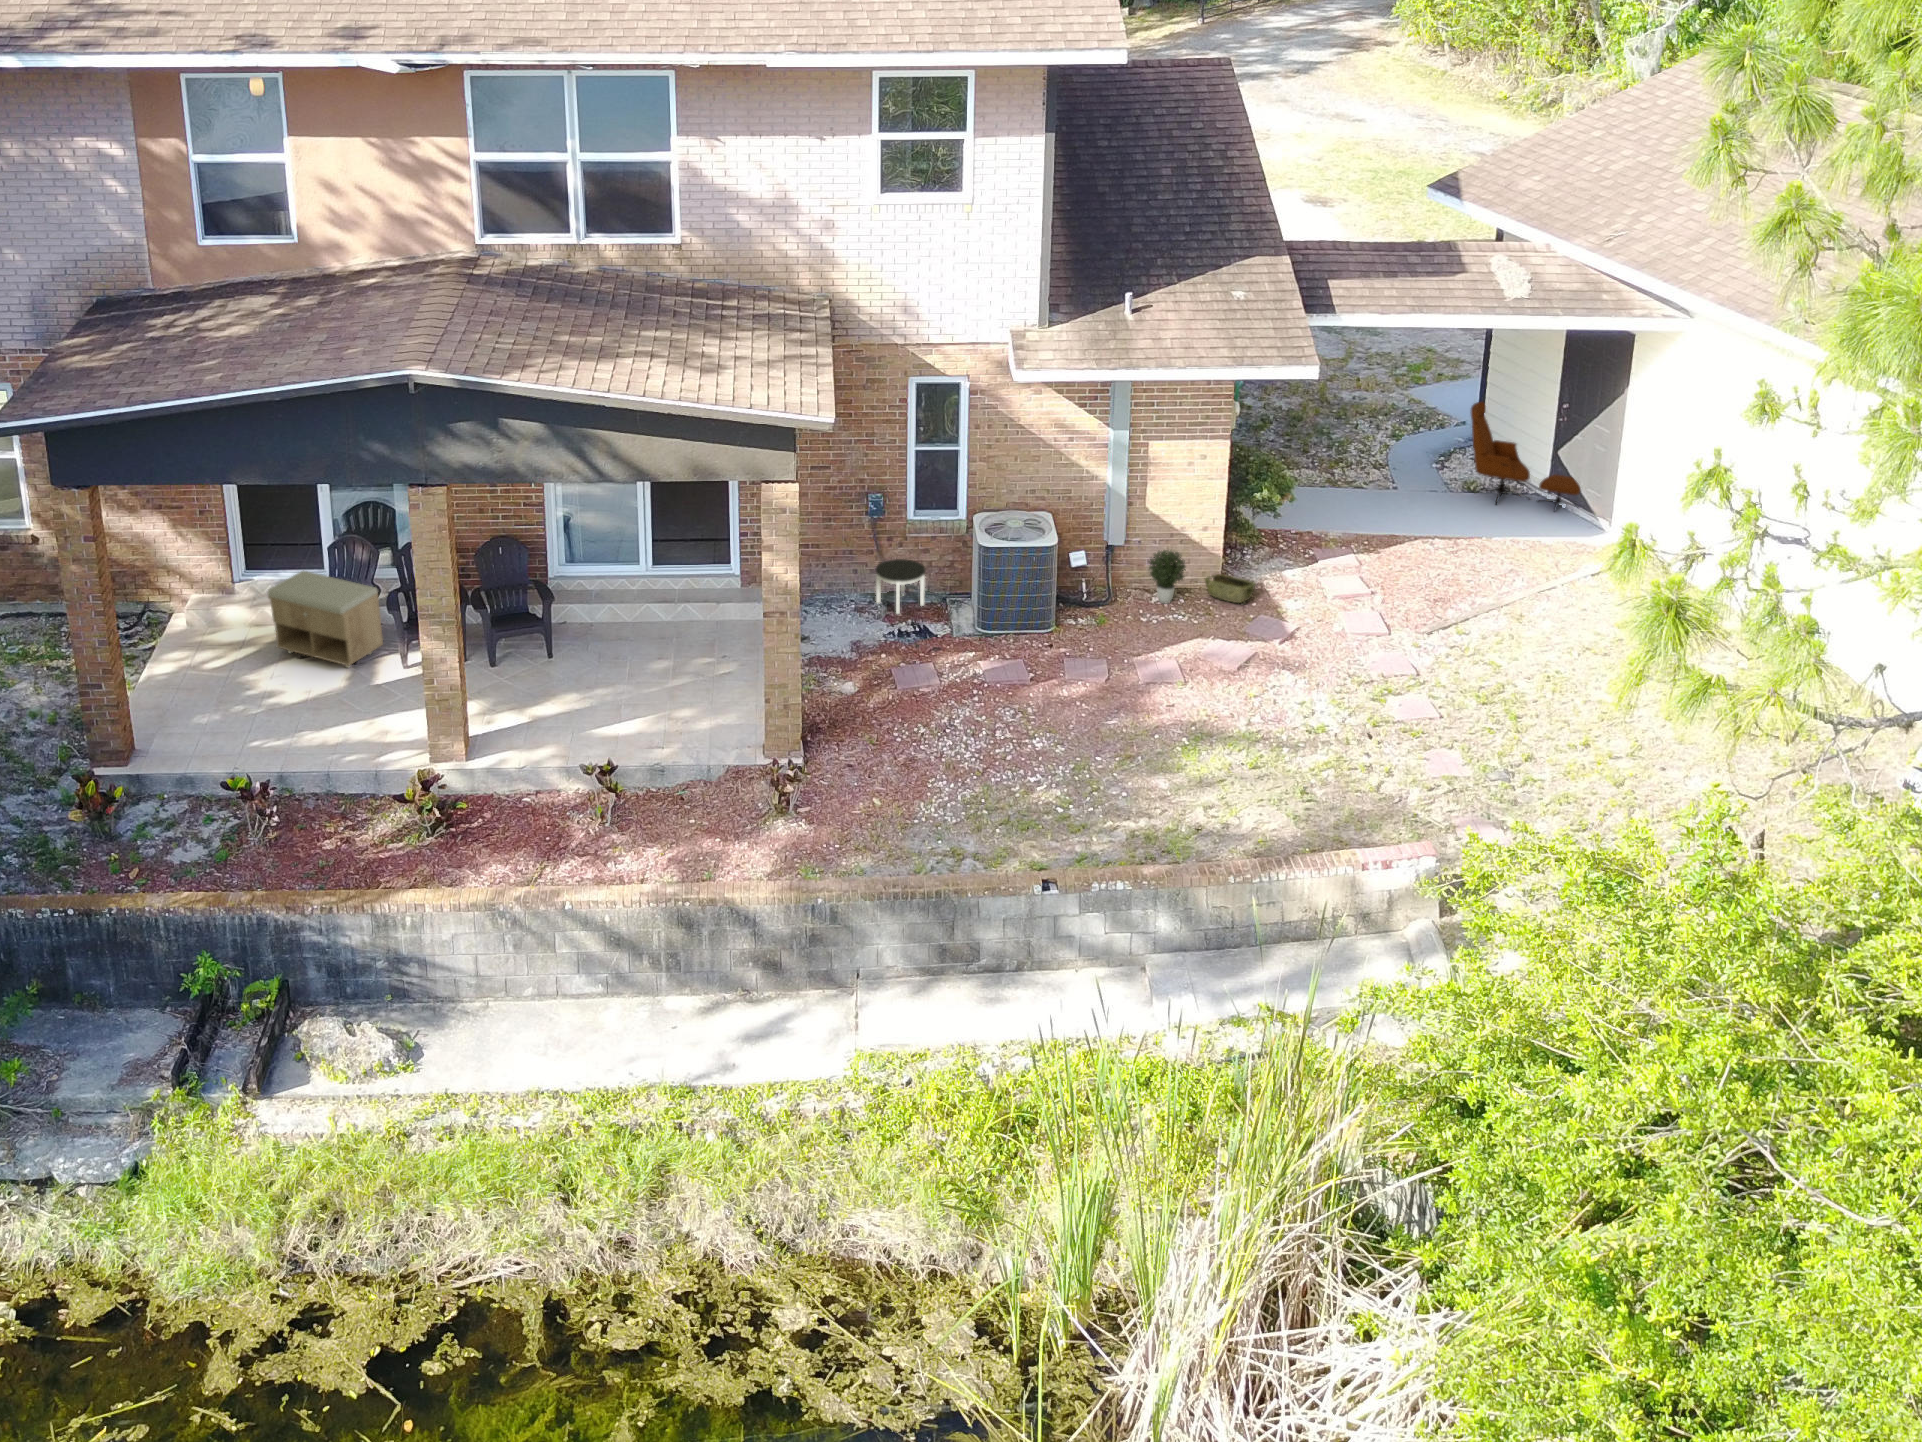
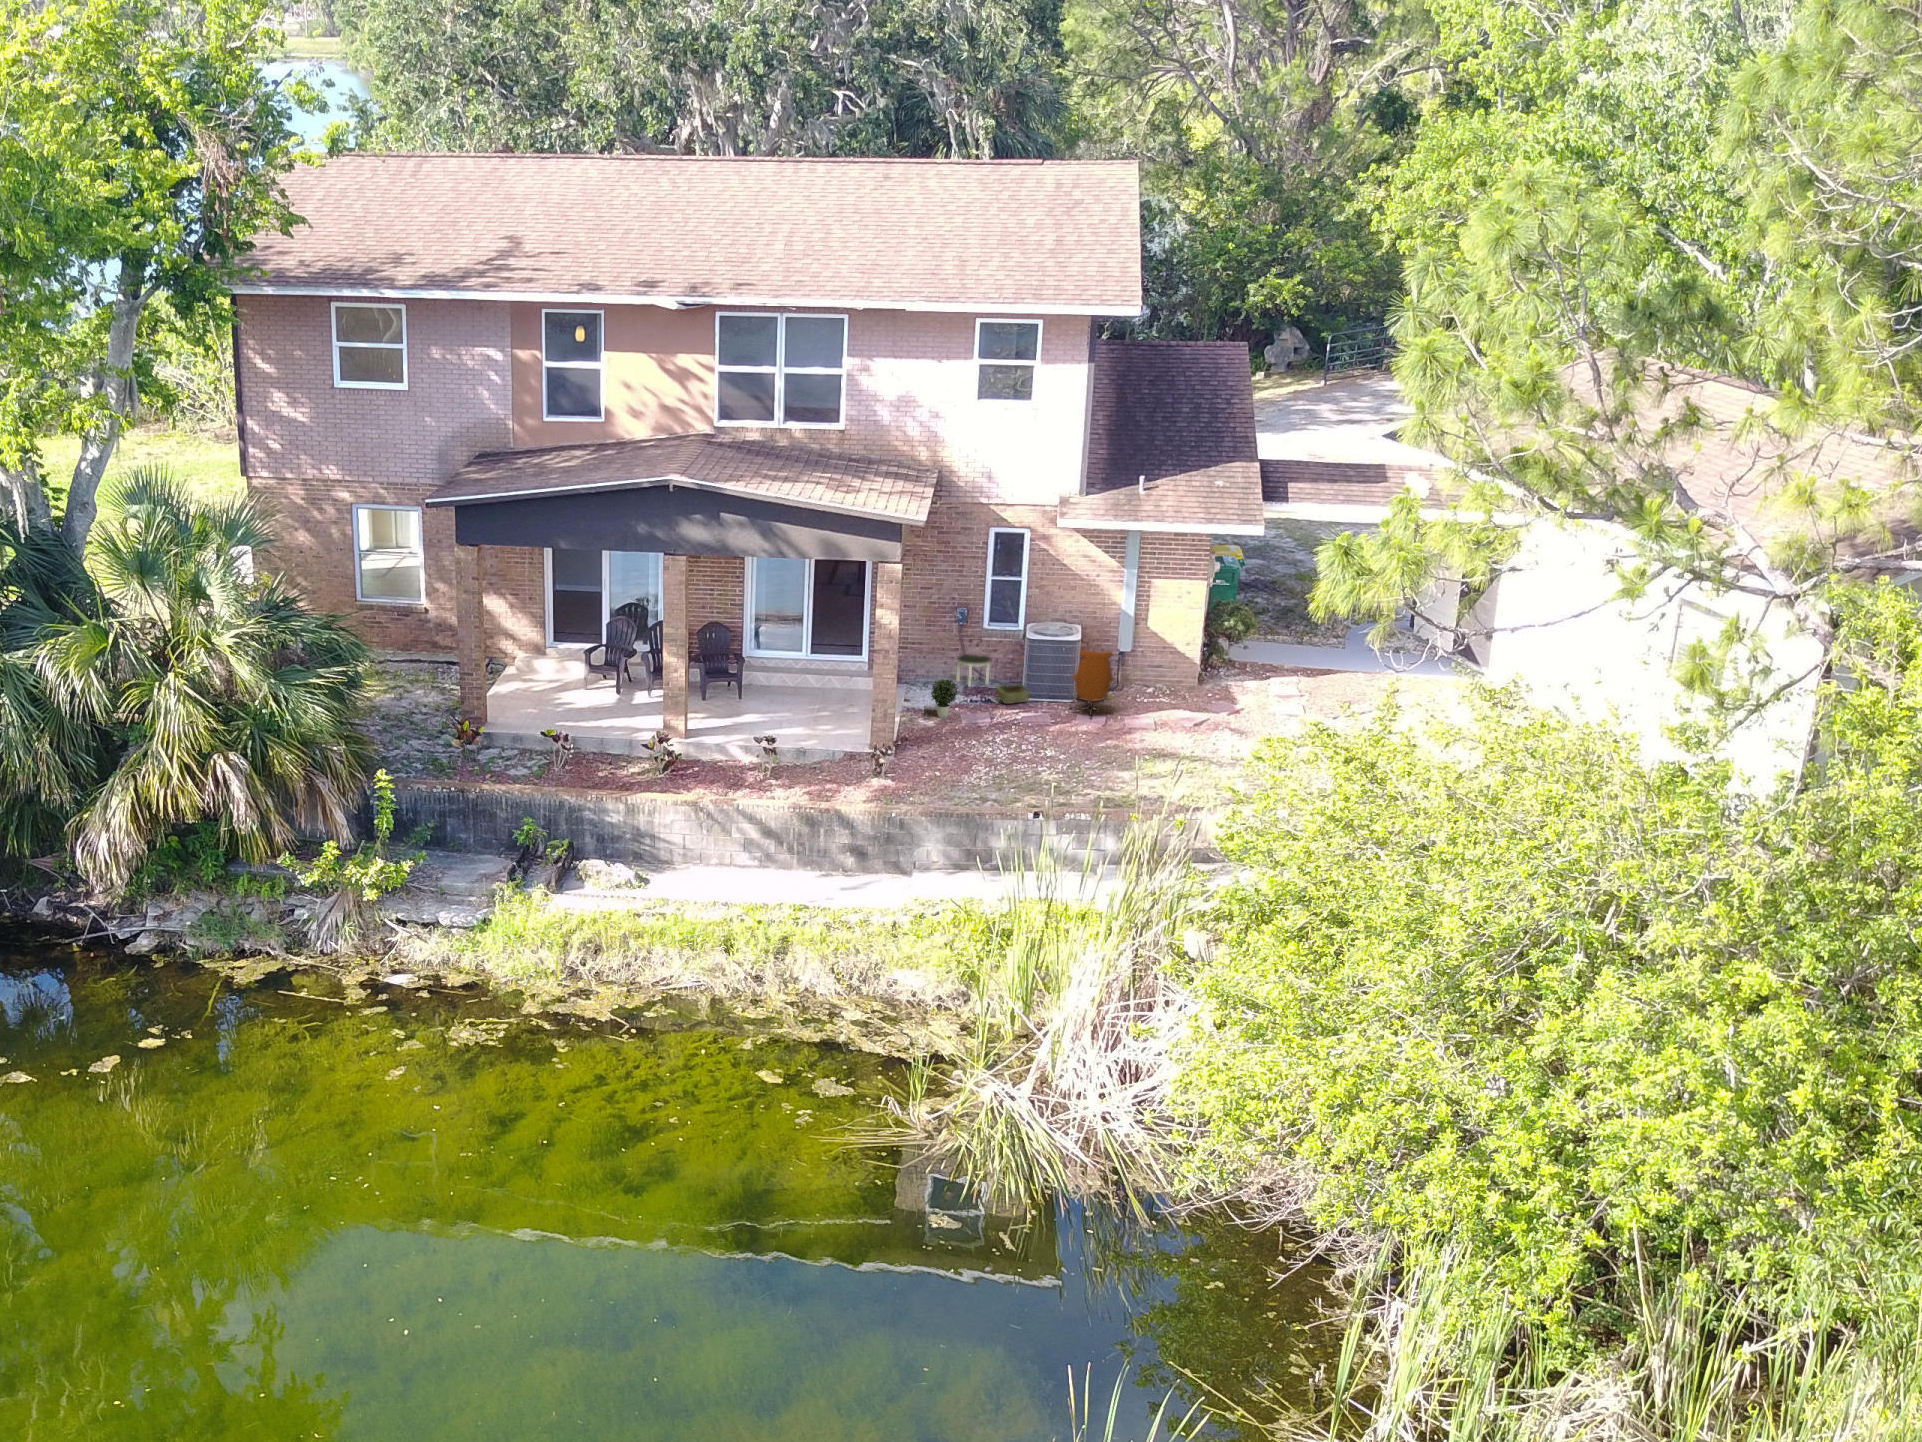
lounge chair: present [1471,402,1581,509] -> present [1073,650,1113,715]
potted plant: present [1149,550,1186,604] -> present [931,679,958,718]
storage bench: present [267,570,383,668] -> none [567,631,635,689]
woven basket: present [1205,574,1255,603] -> present [997,685,1031,704]

